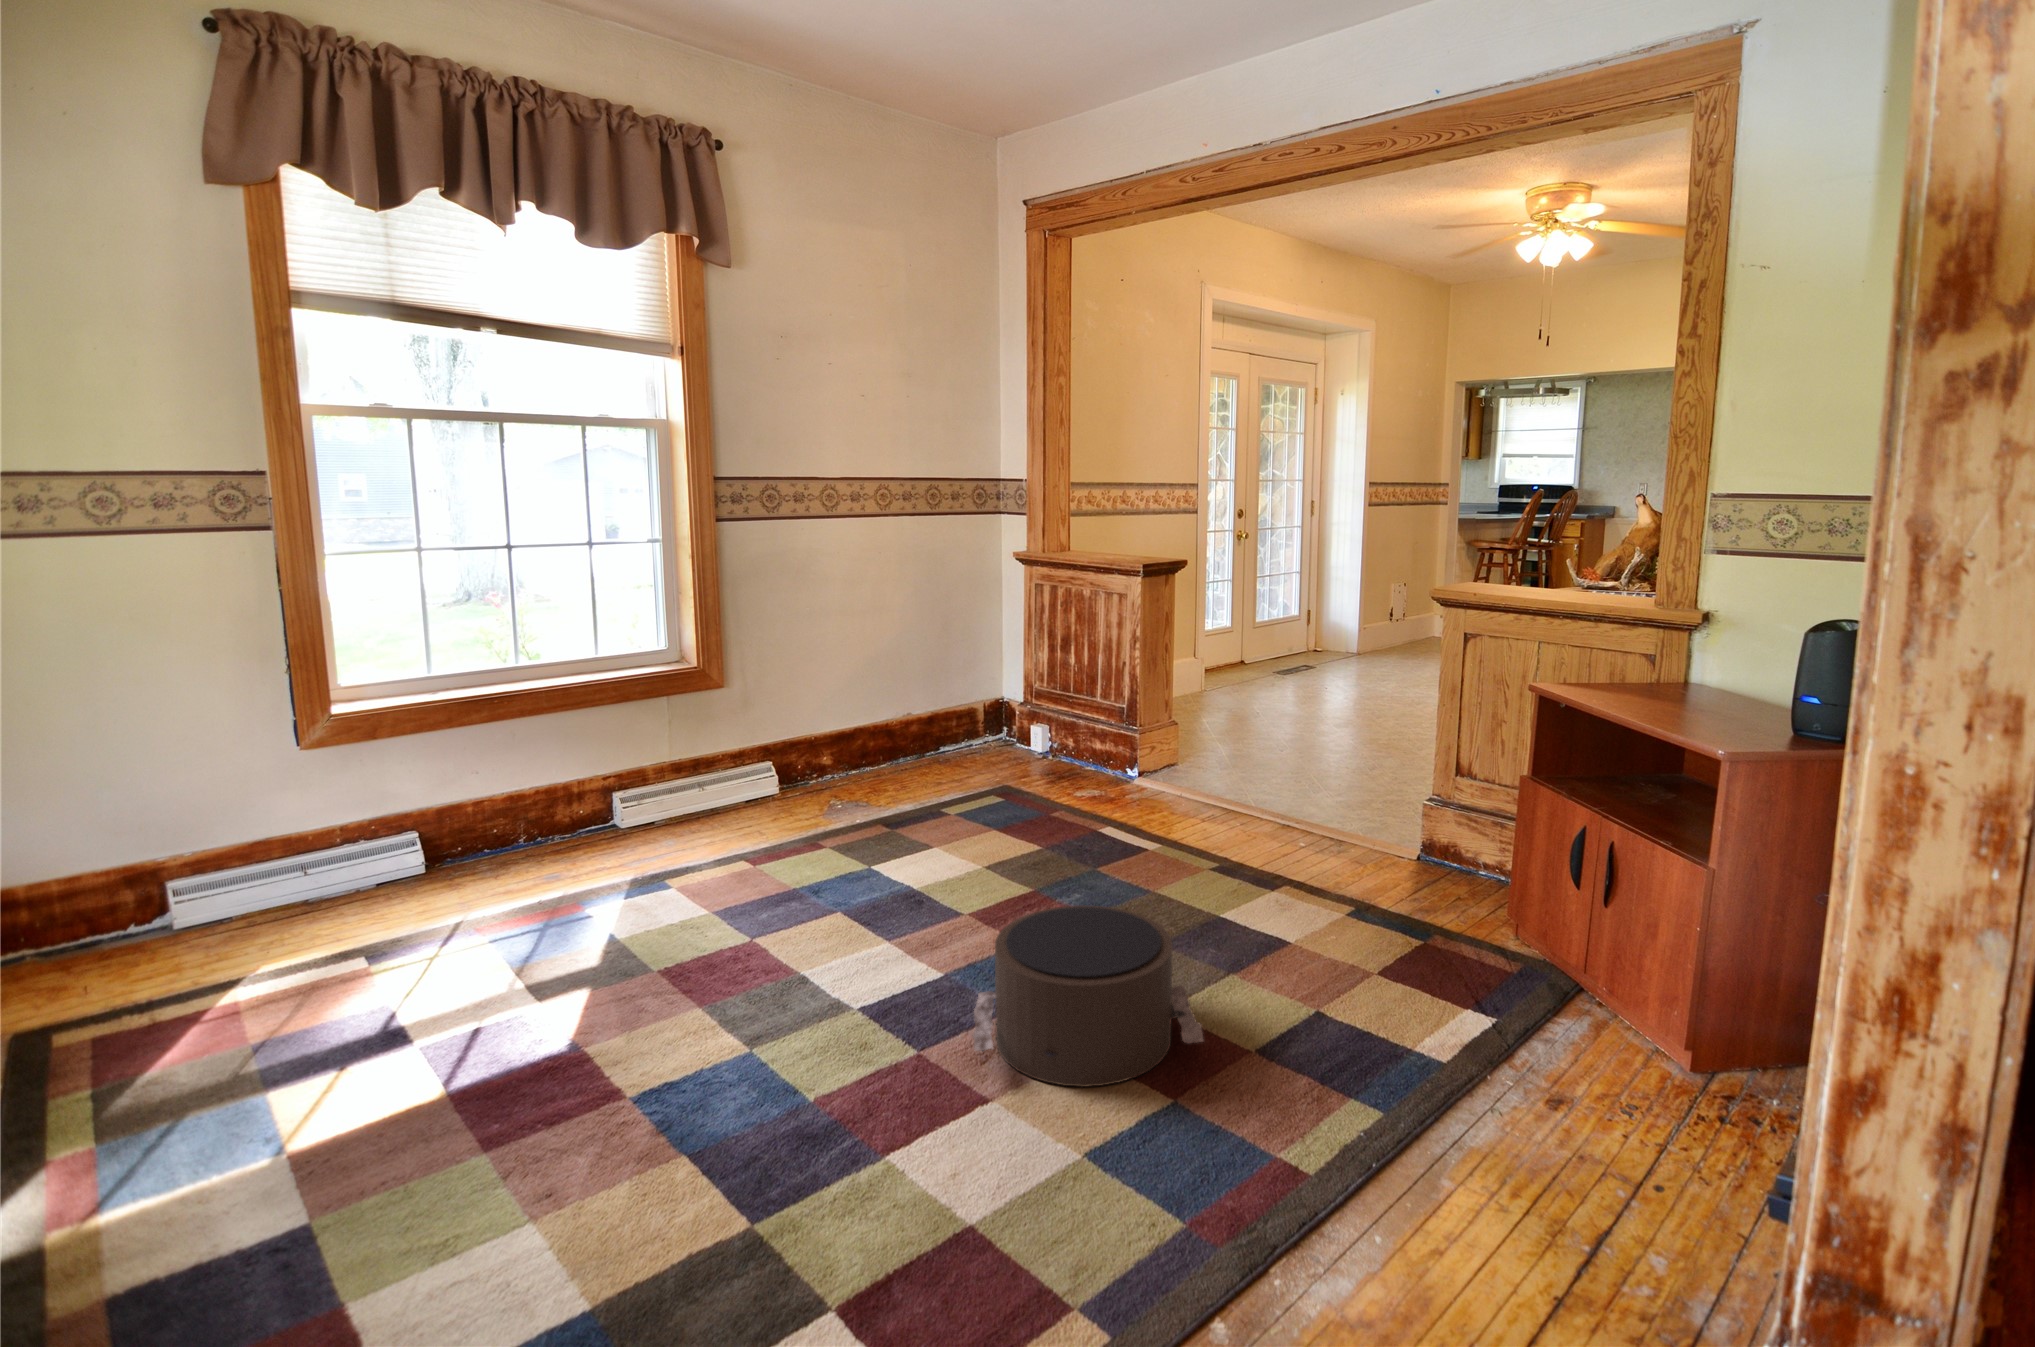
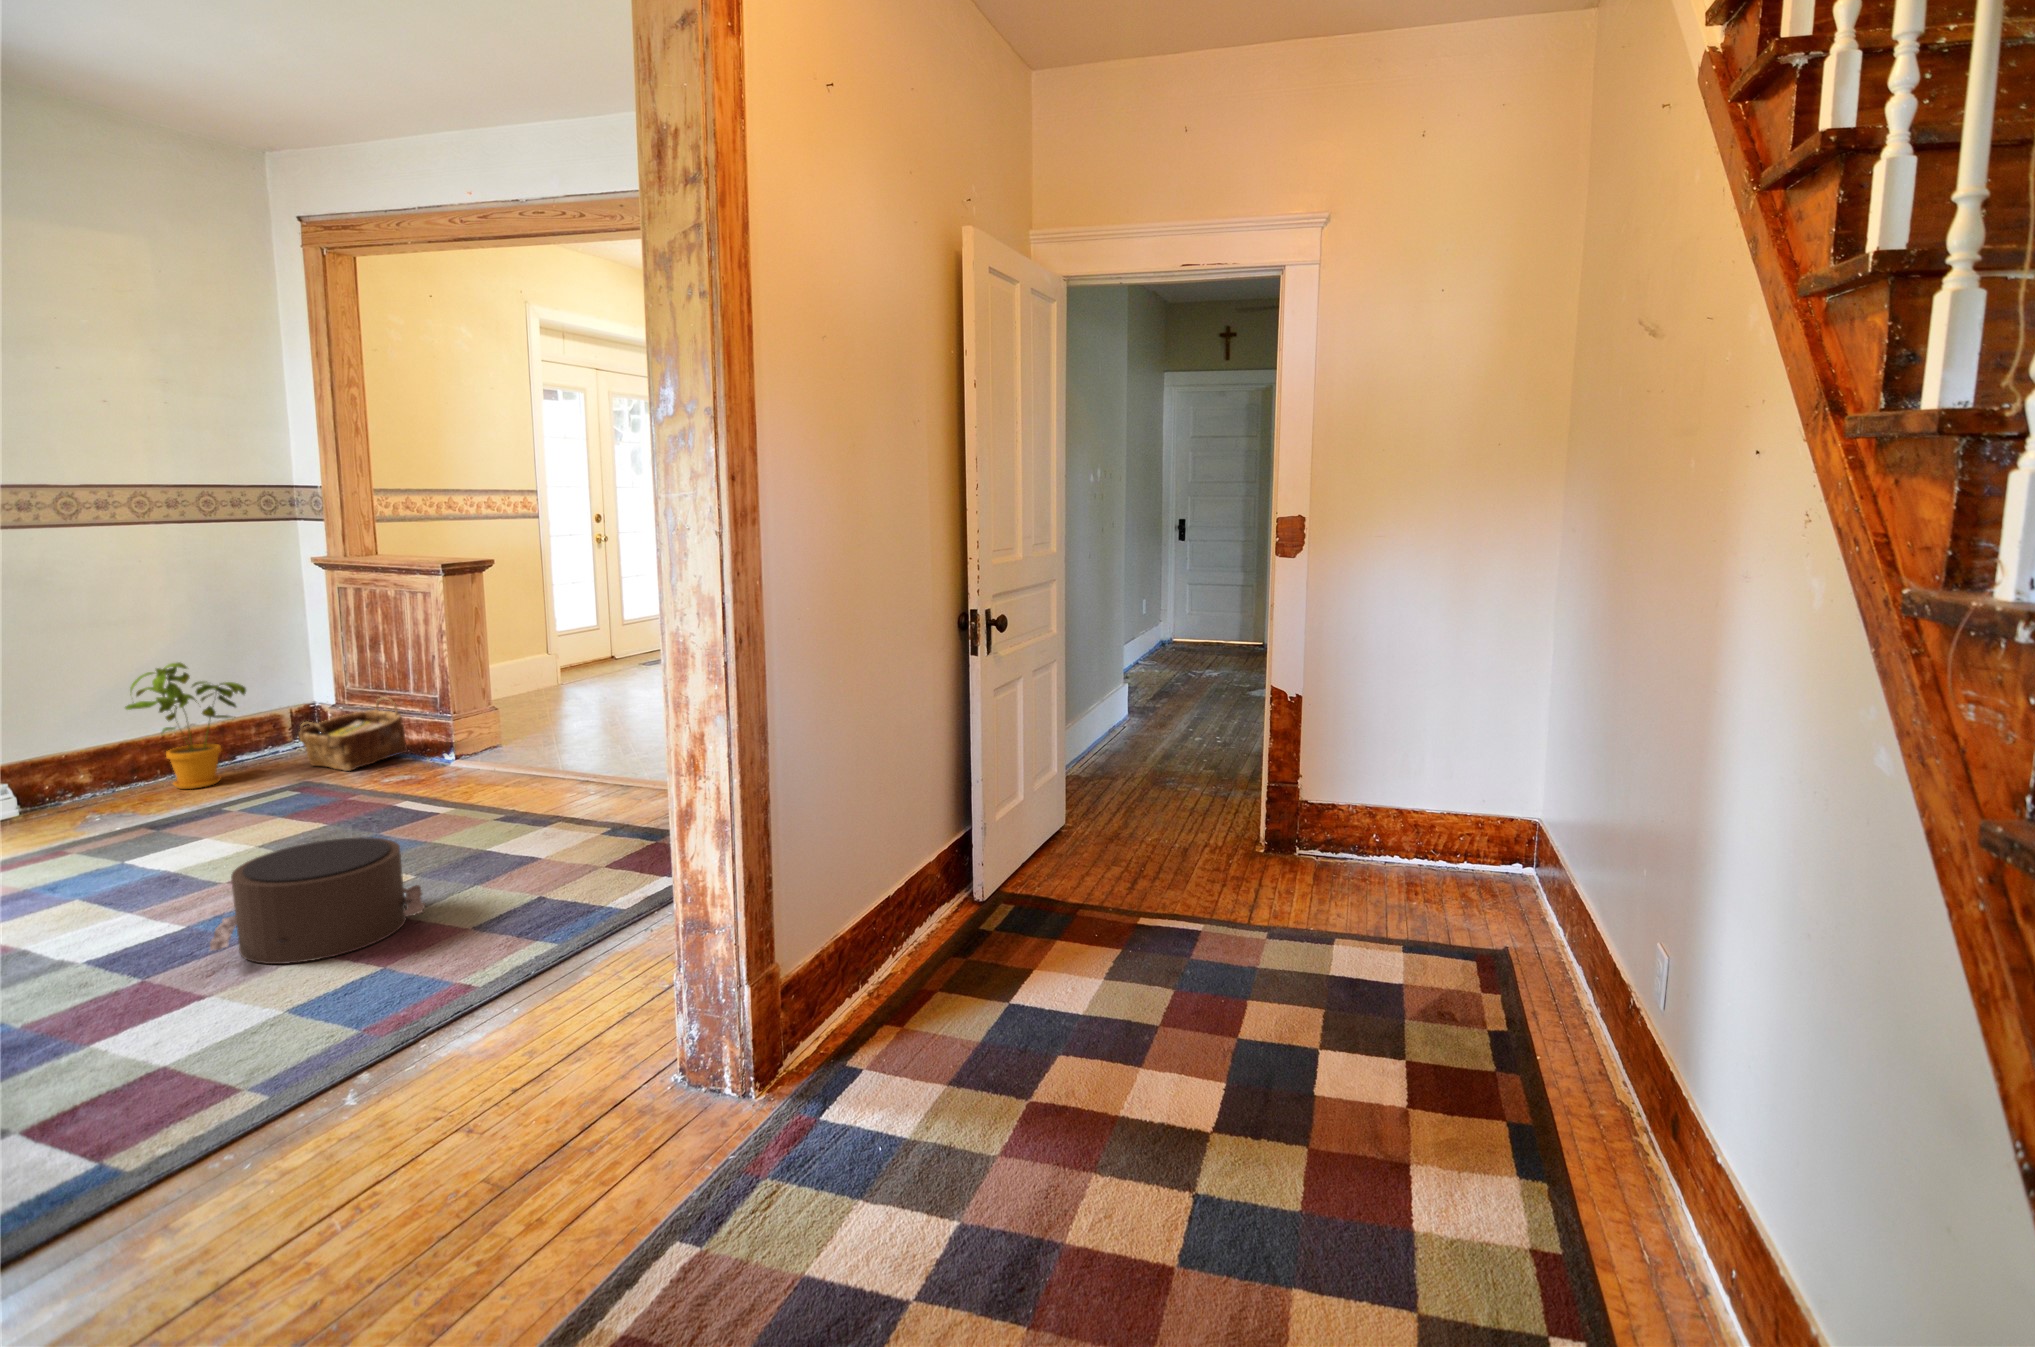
house plant: none [864,654,962,781] -> present [125,662,246,789]
woven basket: none [1001,701,1093,779] -> present [300,697,407,771]

